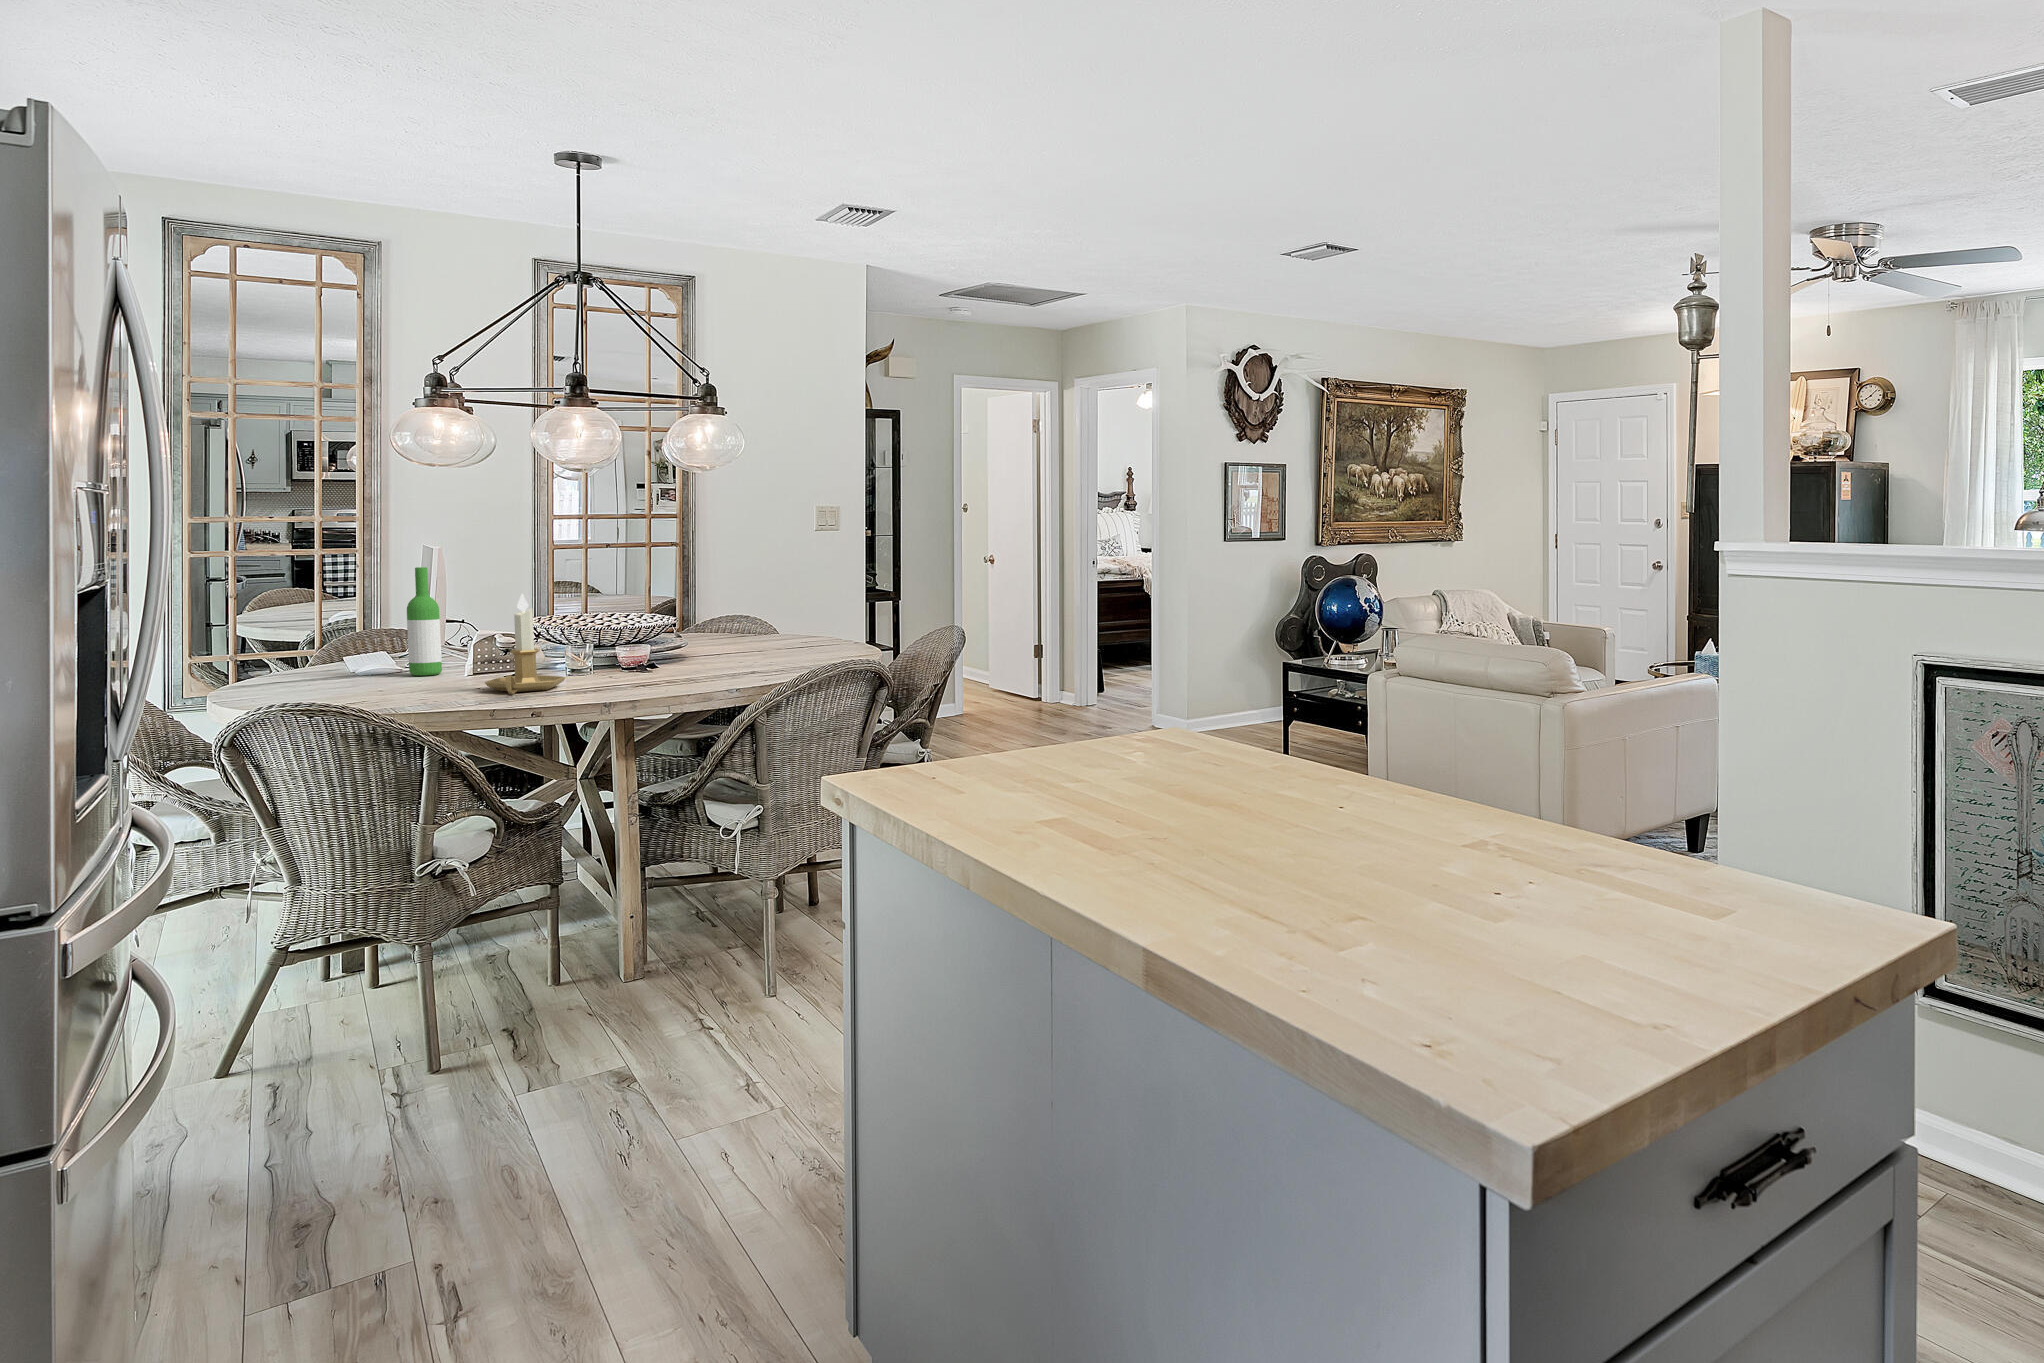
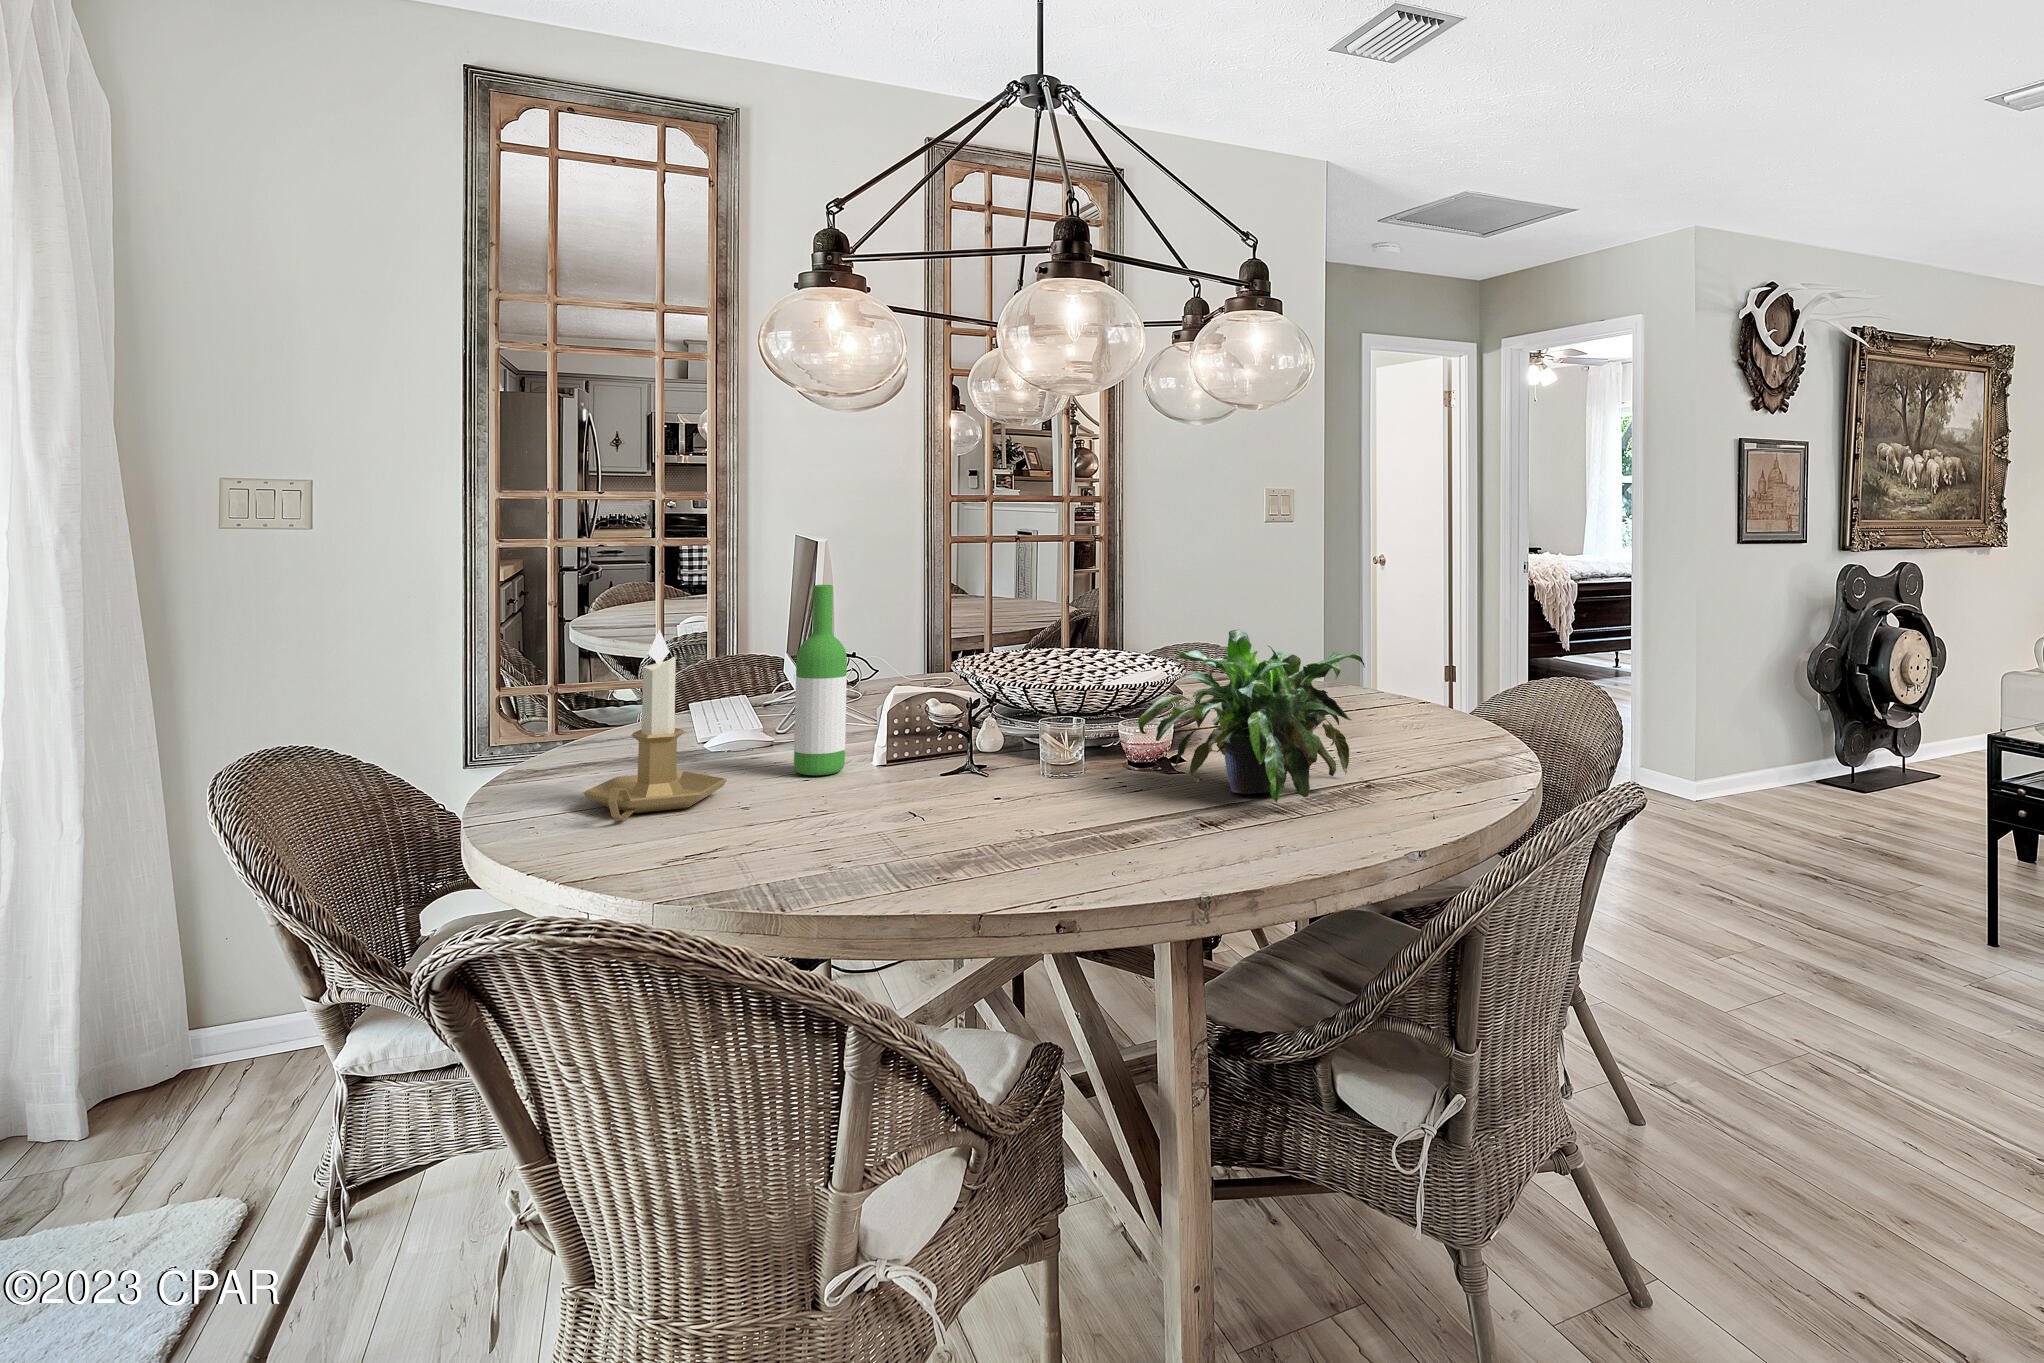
potted plant: none [613,584,748,674] -> present [1138,630,1365,803]
candlestick: present [485,594,565,694] -> present [583,630,727,821]

